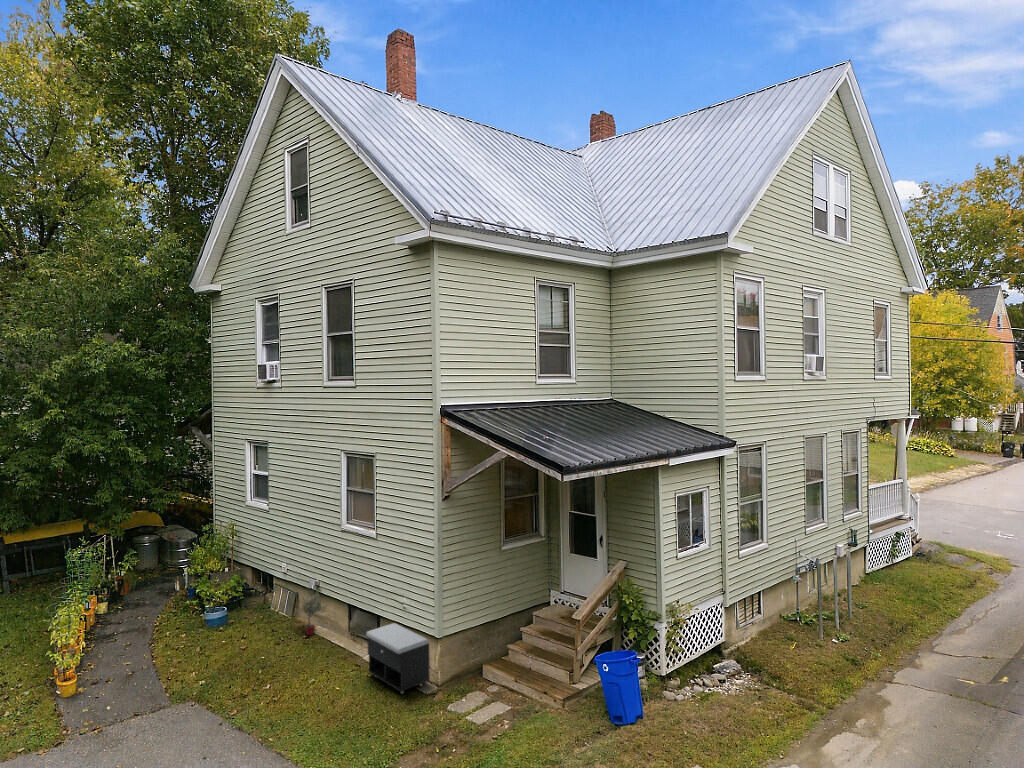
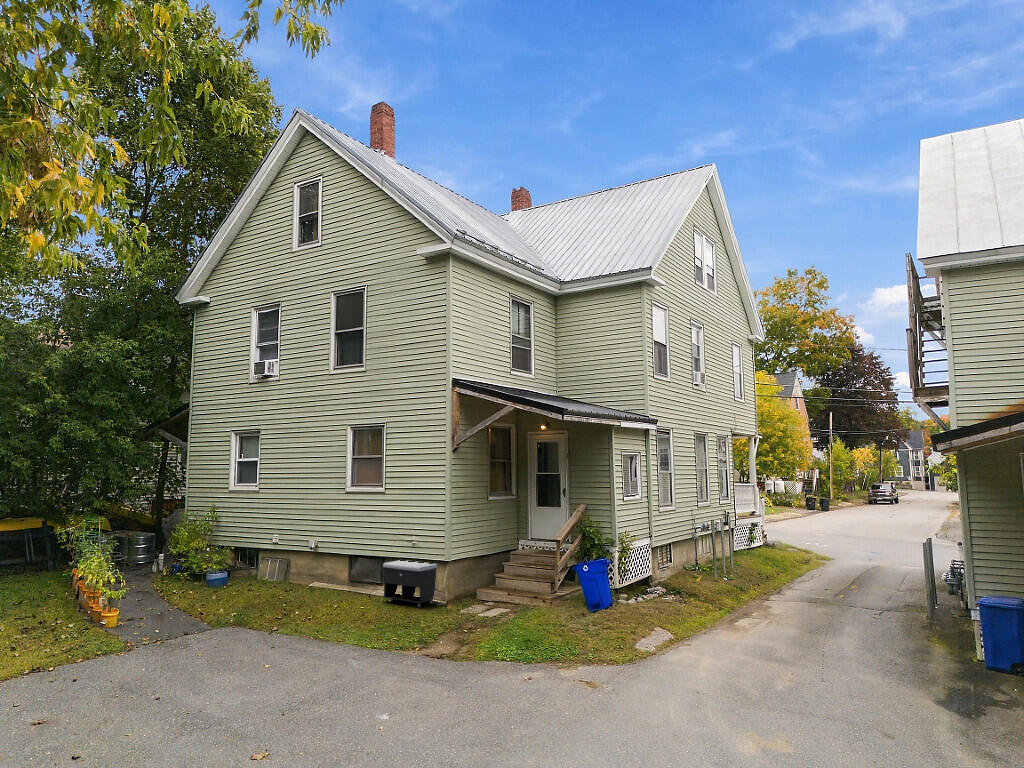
potted tree: present [302,591,327,635] -> none [300,548,326,589]

